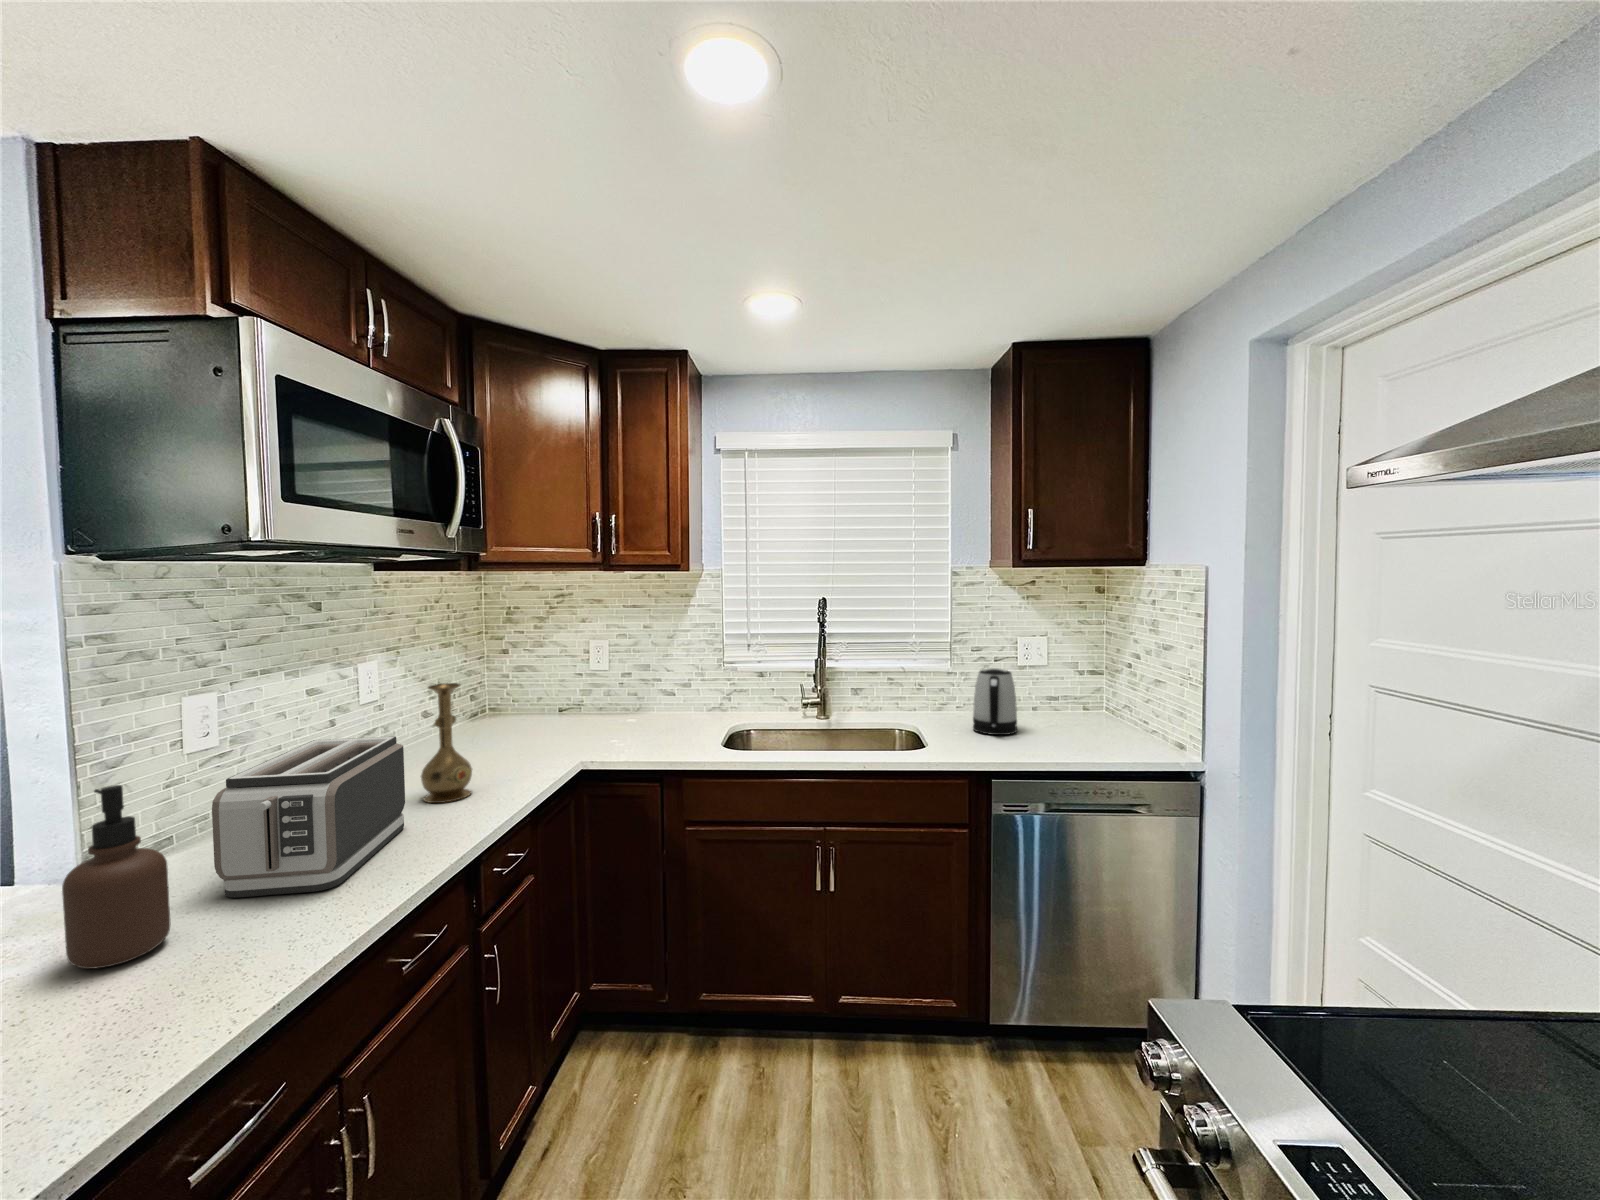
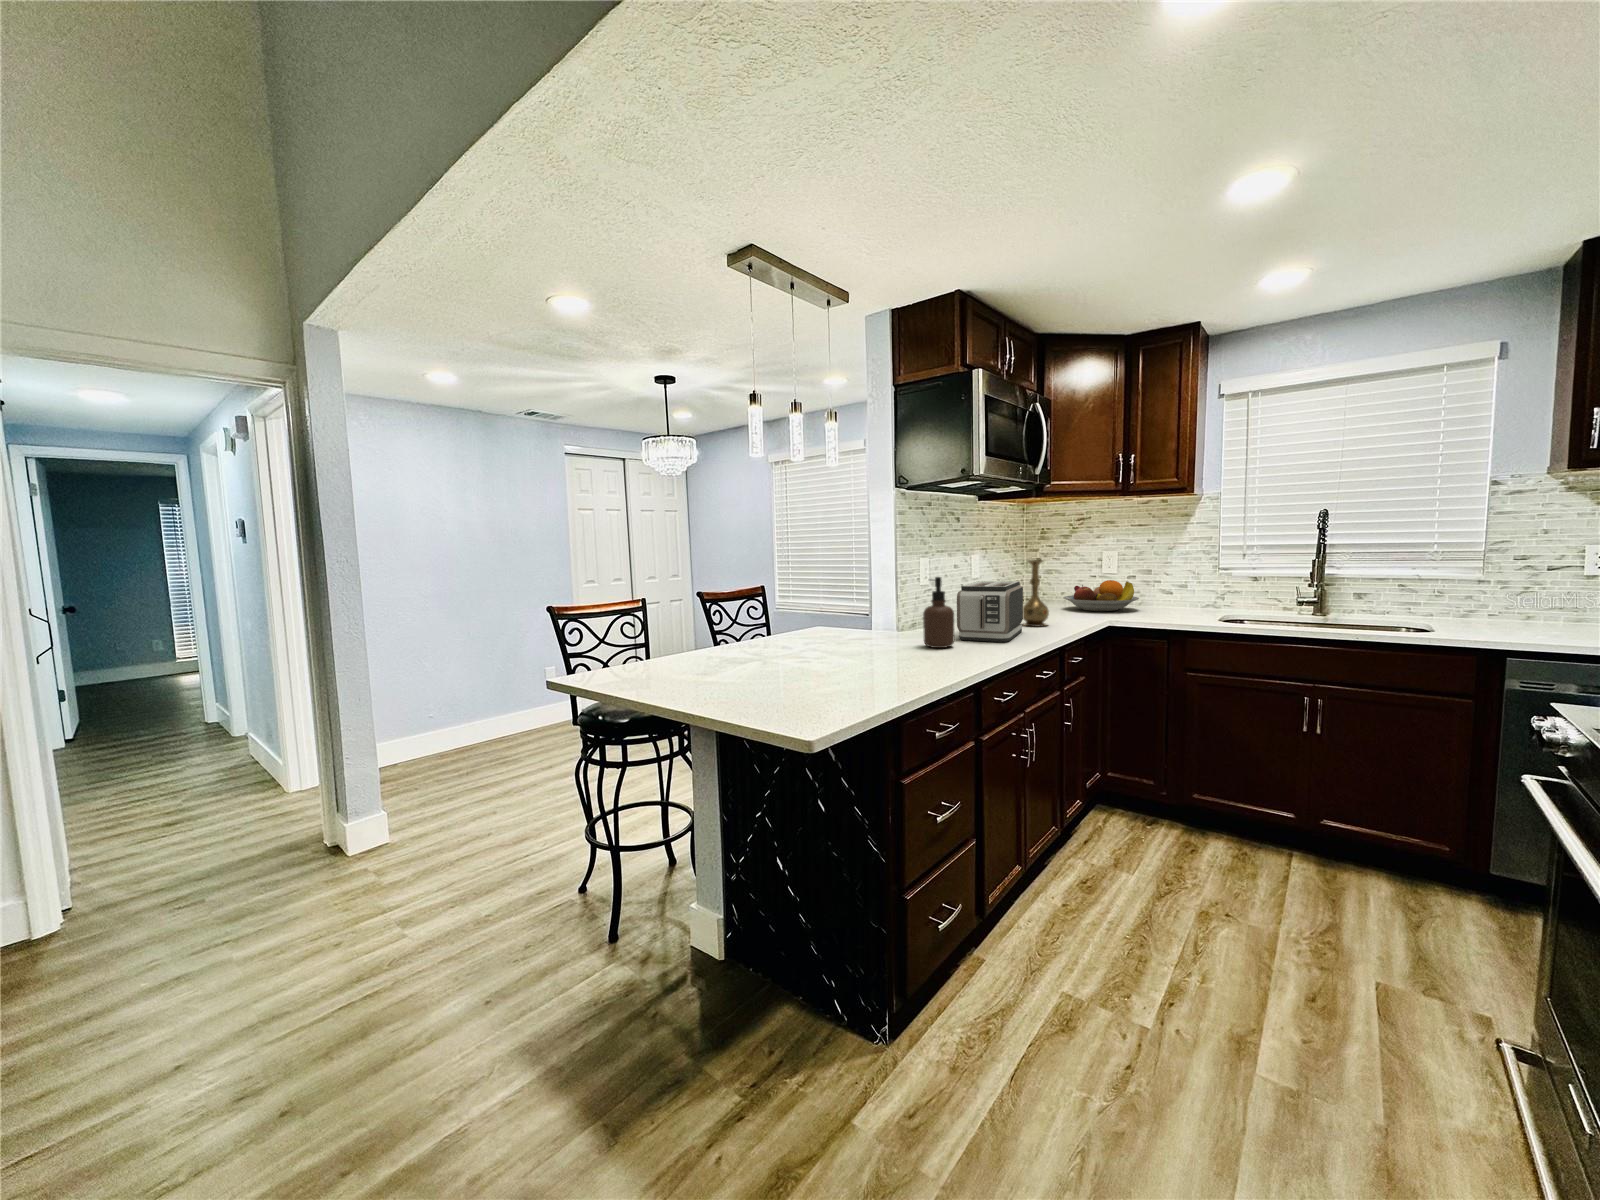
kettle: present [973,668,1017,735] -> none [1501,569,1564,632]
fruit bowl: none [527,686,630,735] -> present [1064,580,1139,611]

